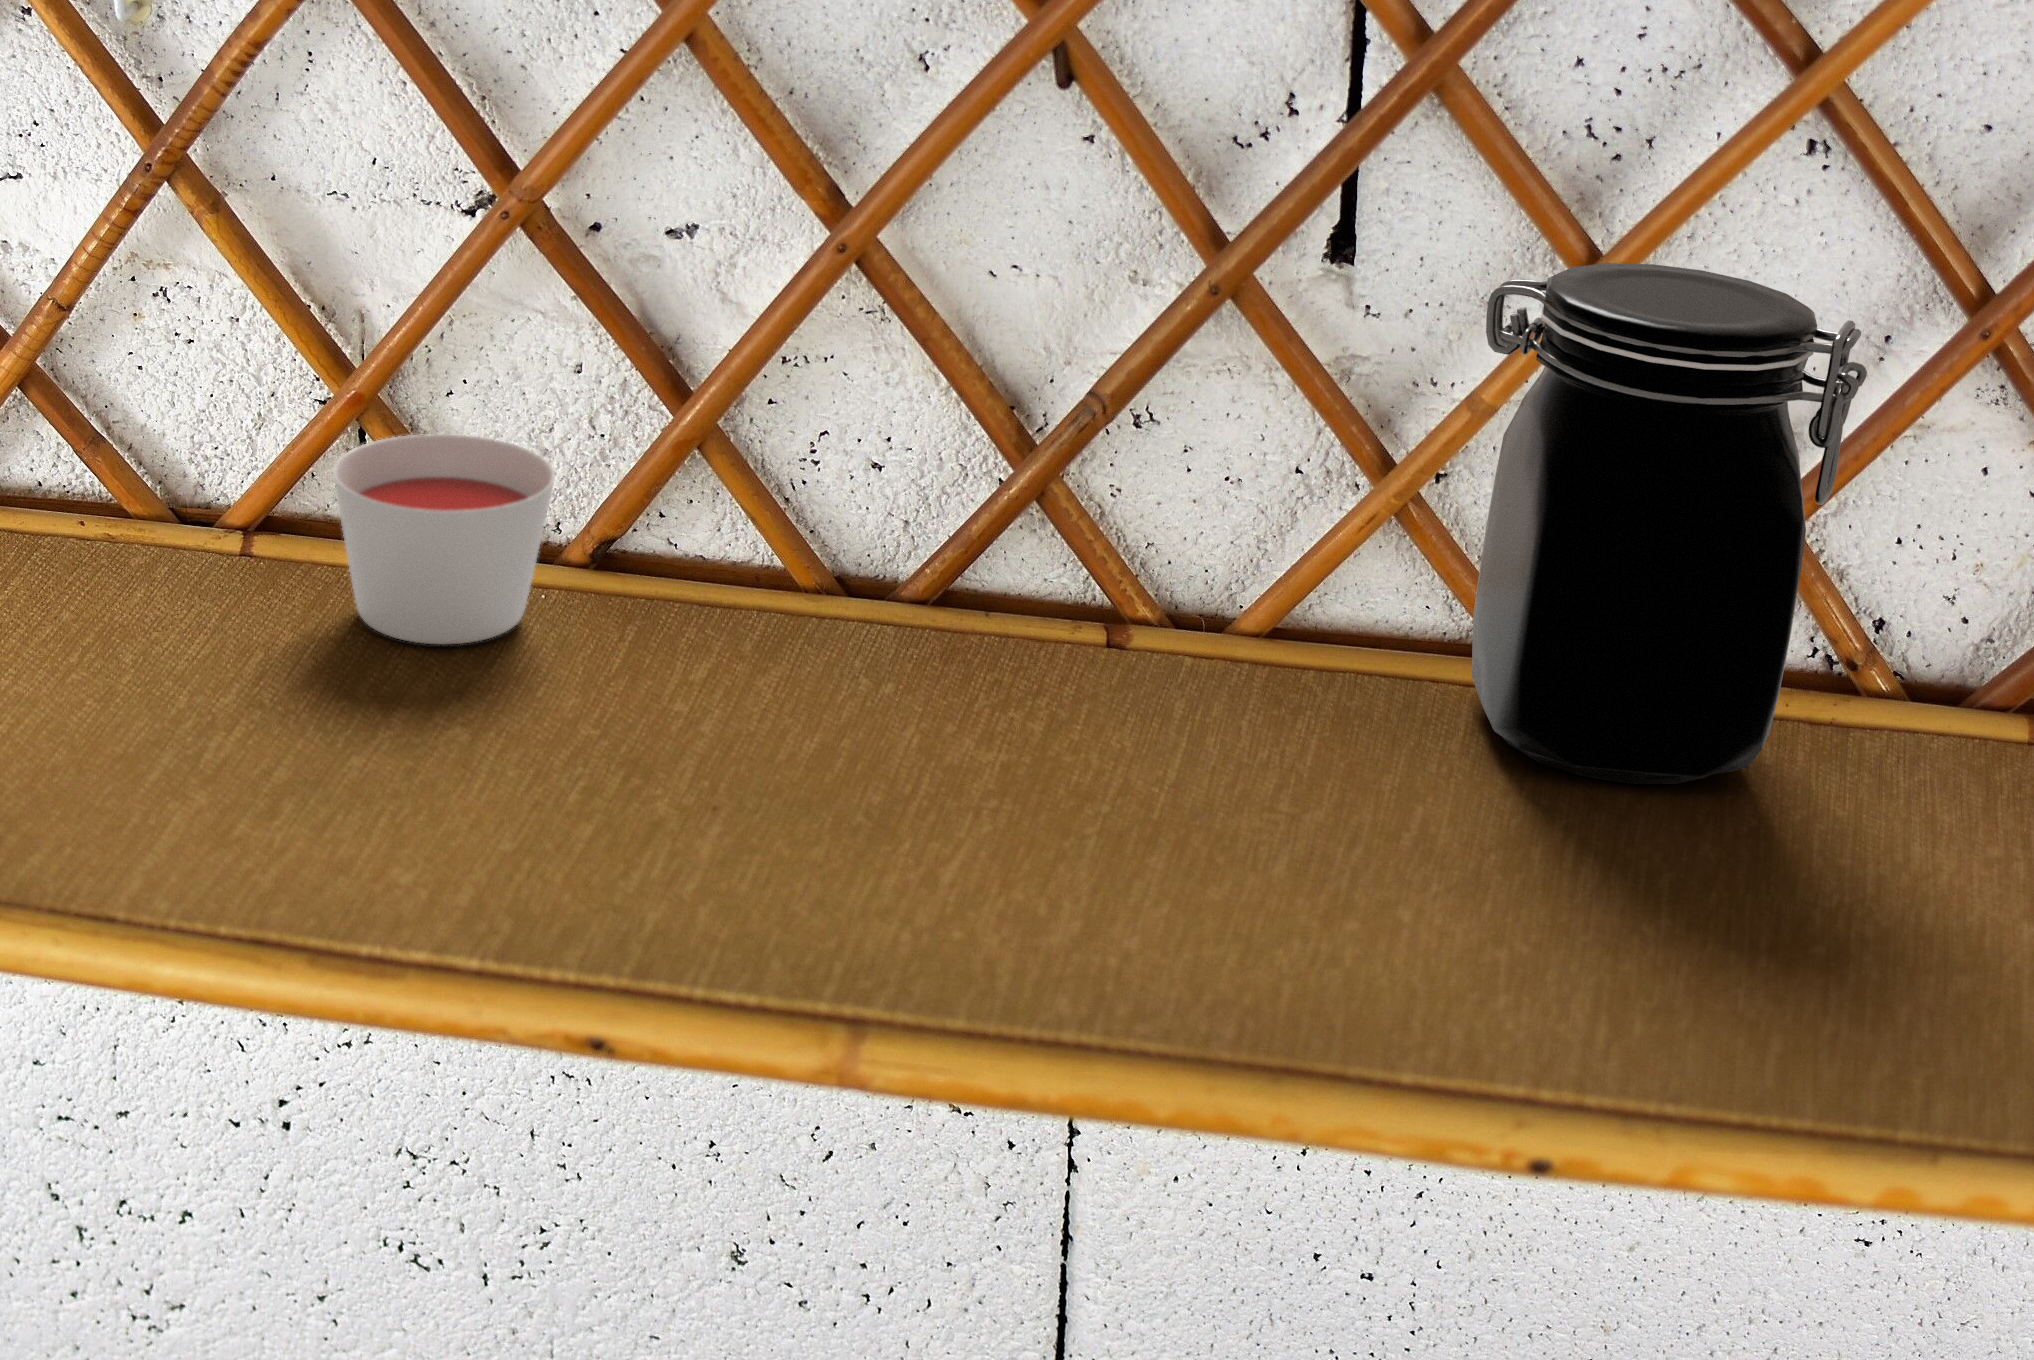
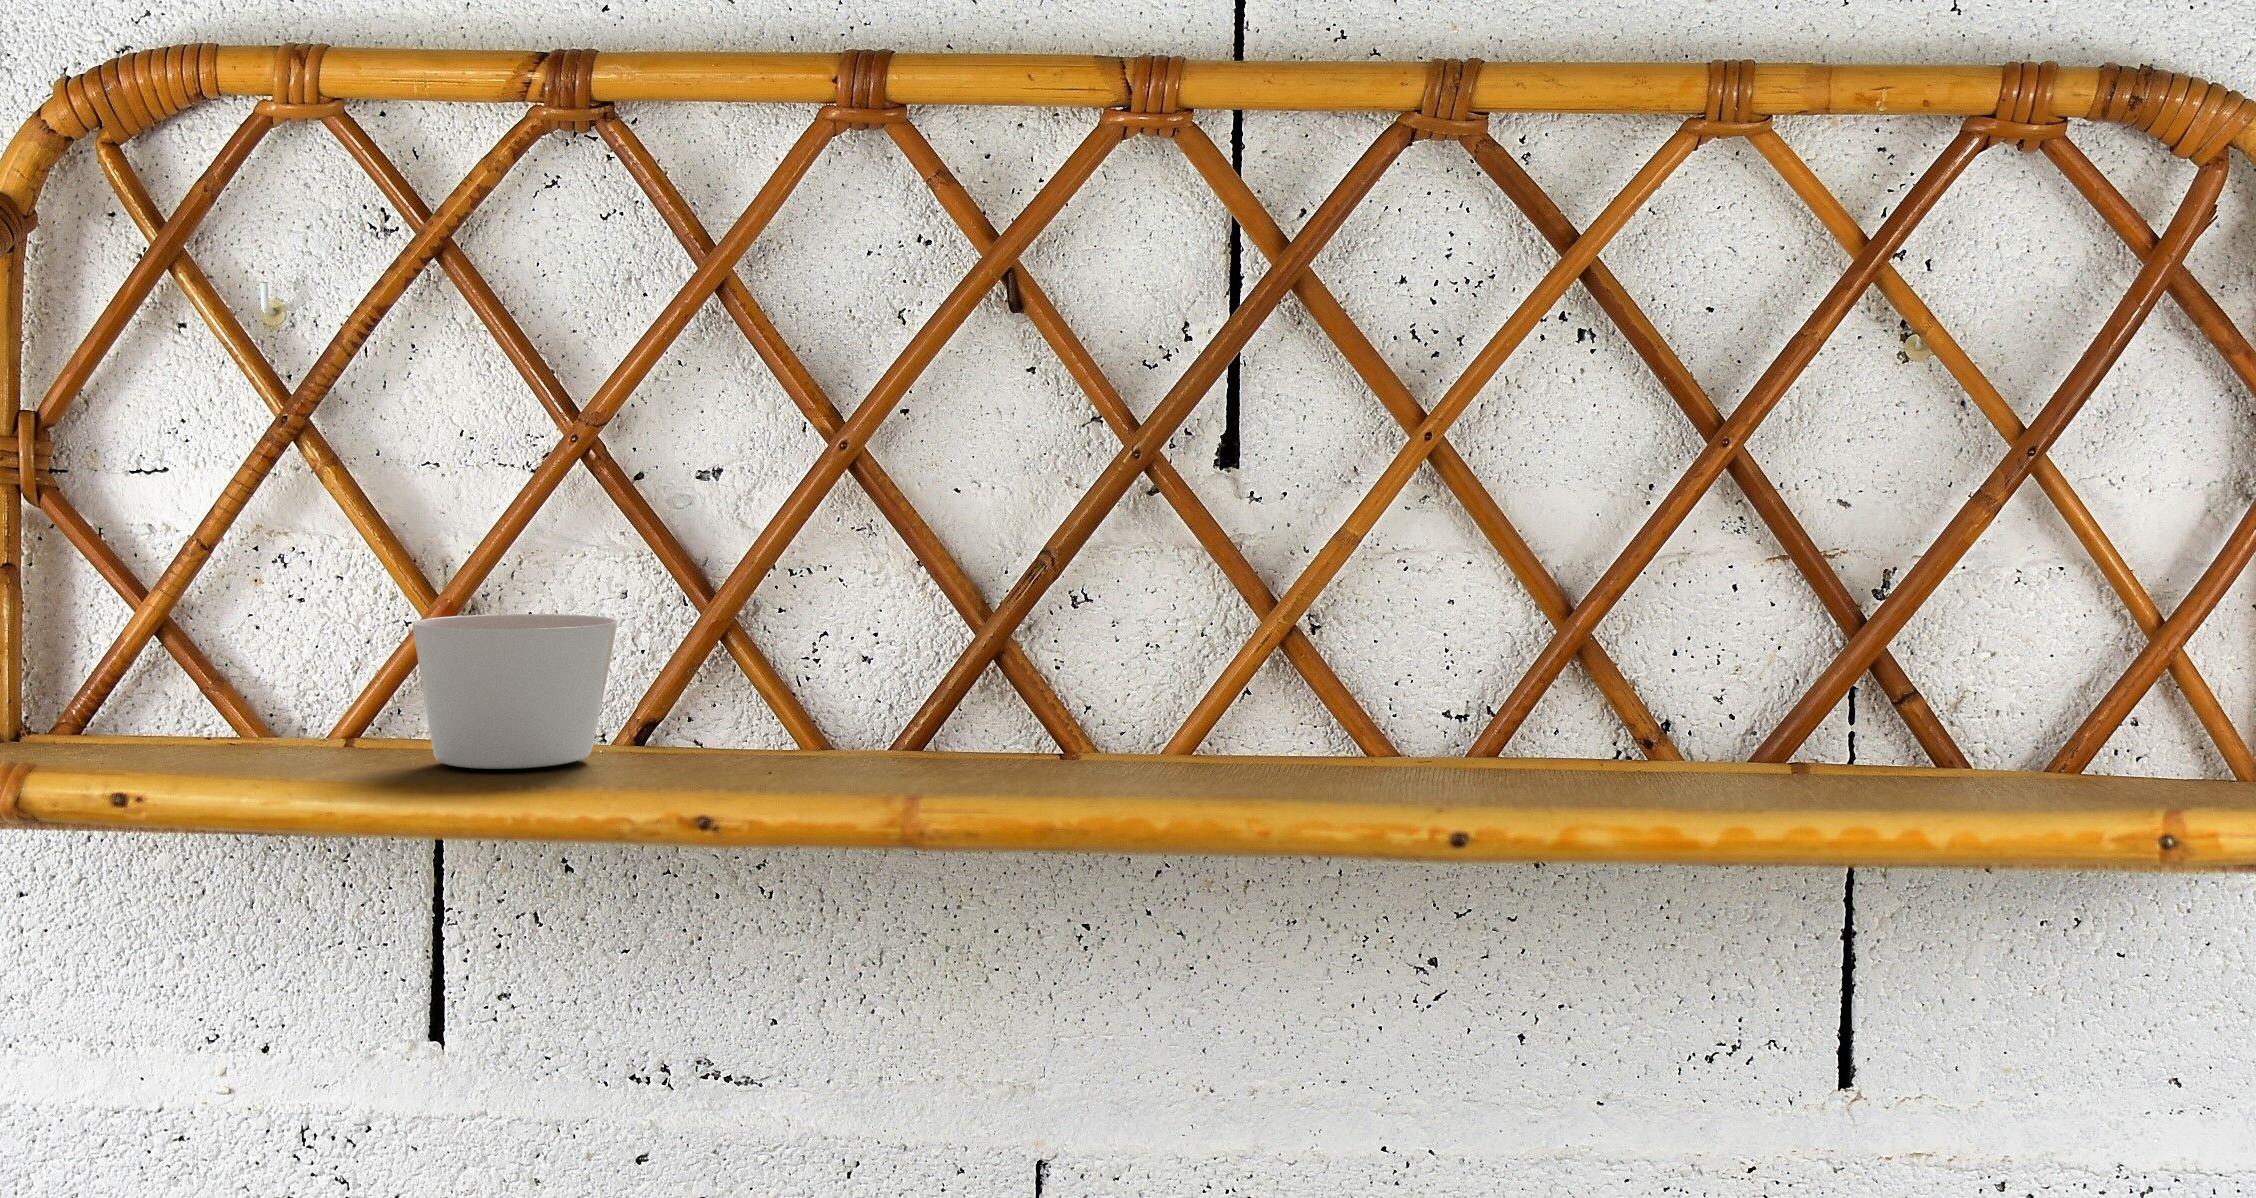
jar: present [1472,263,1867,784] -> none [1391,372,1698,791]

